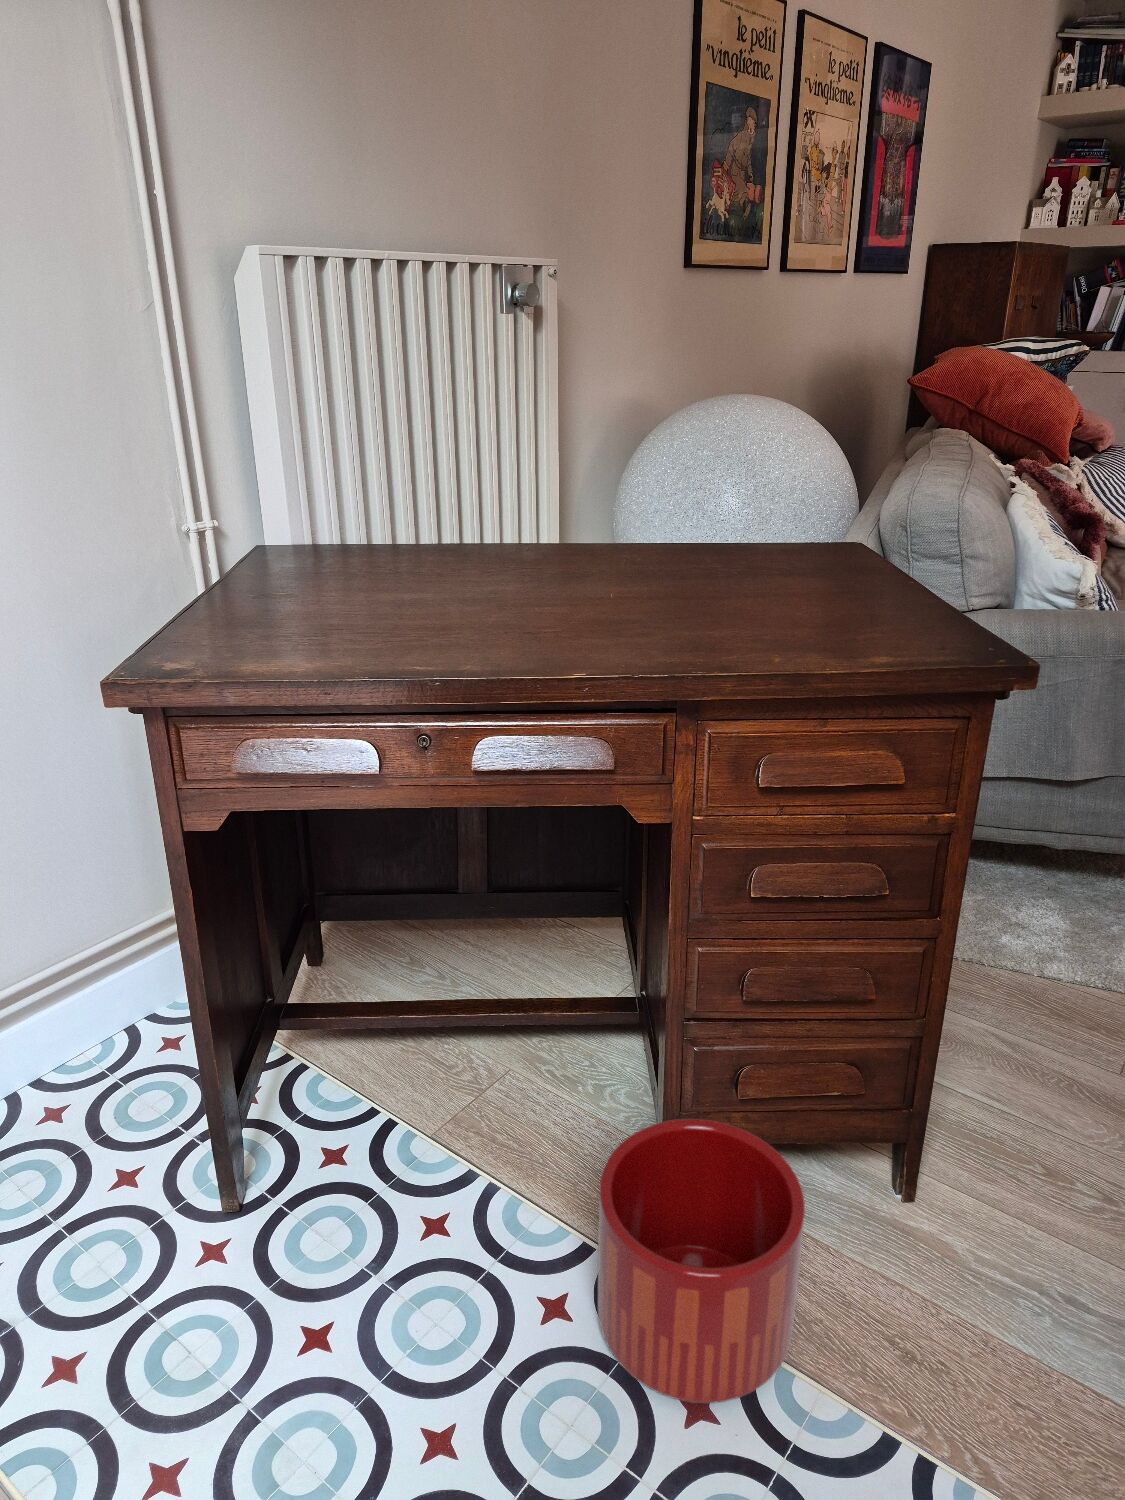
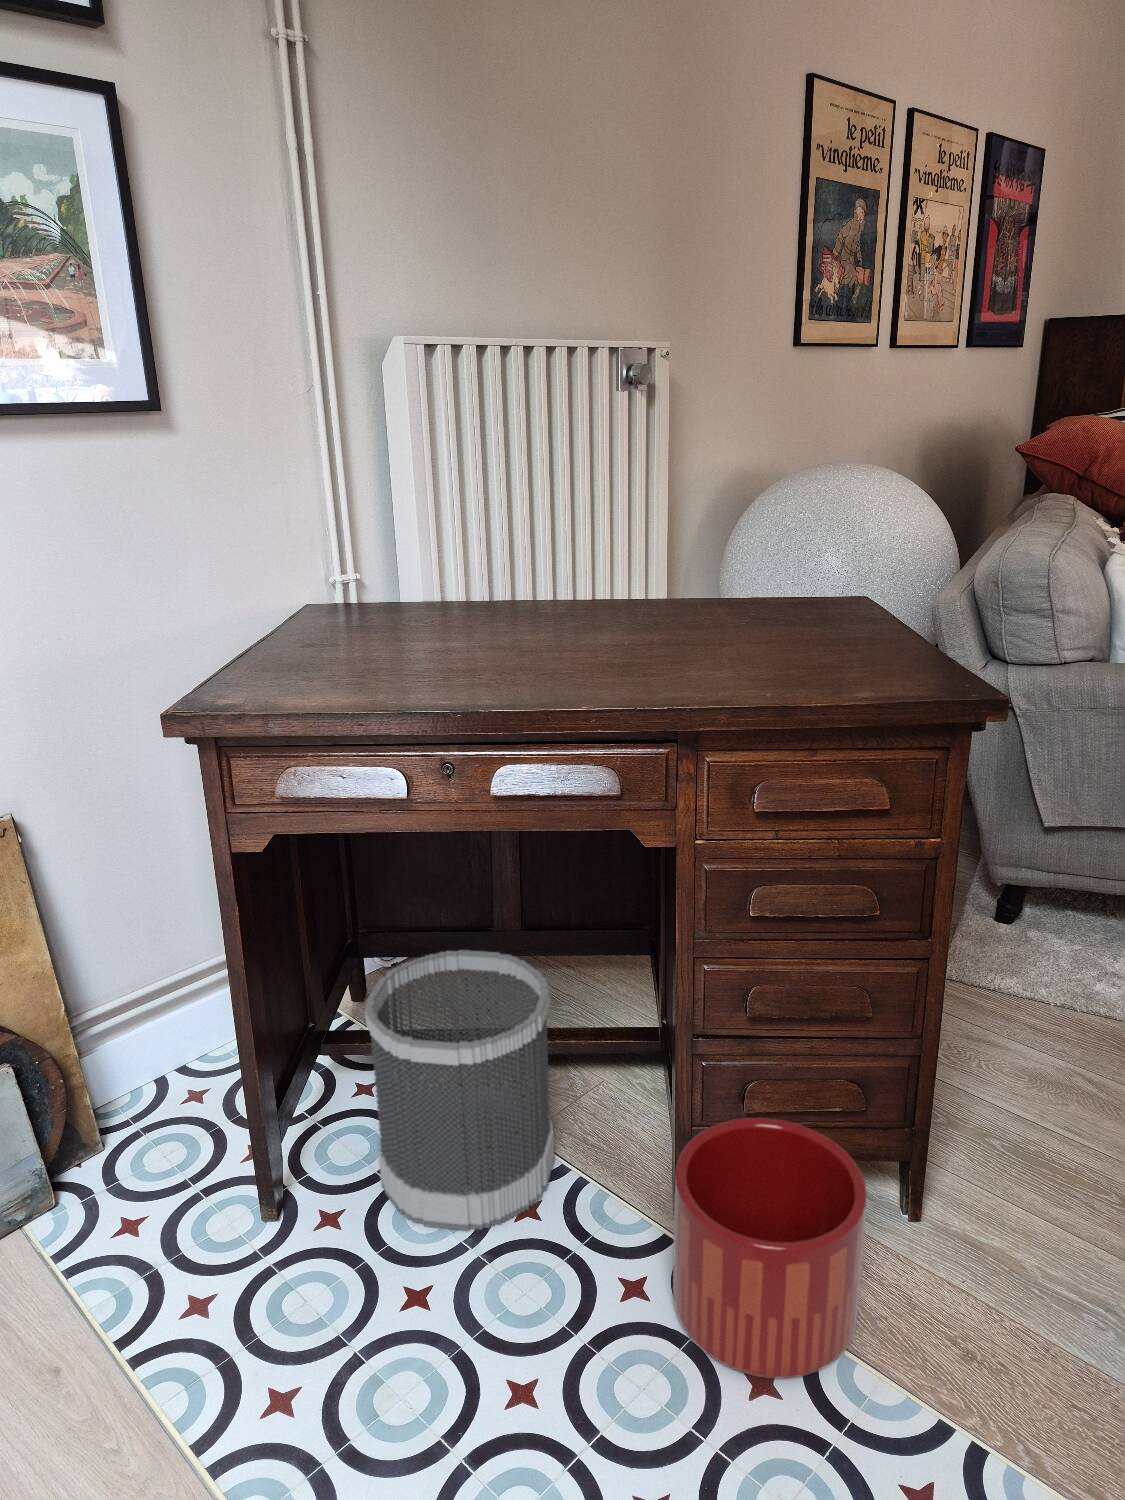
wastebasket: none [244,944,462,1255] -> present [365,950,554,1231]

